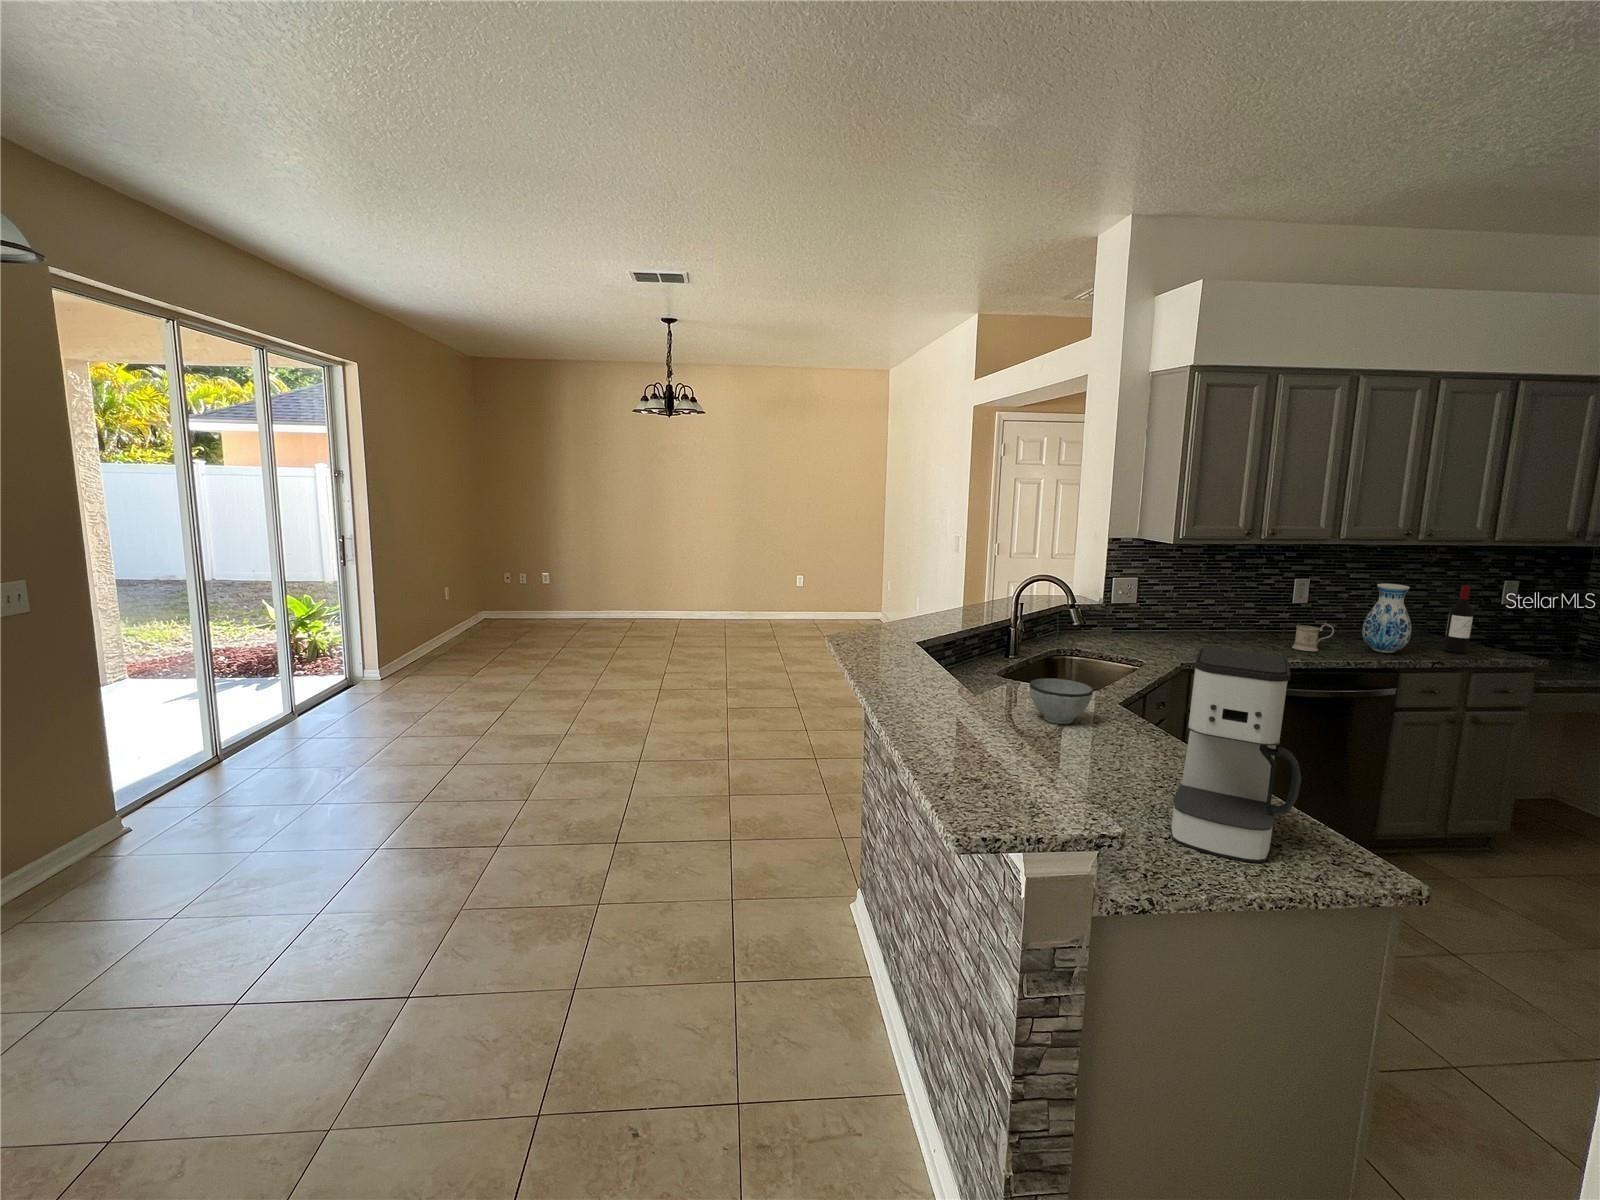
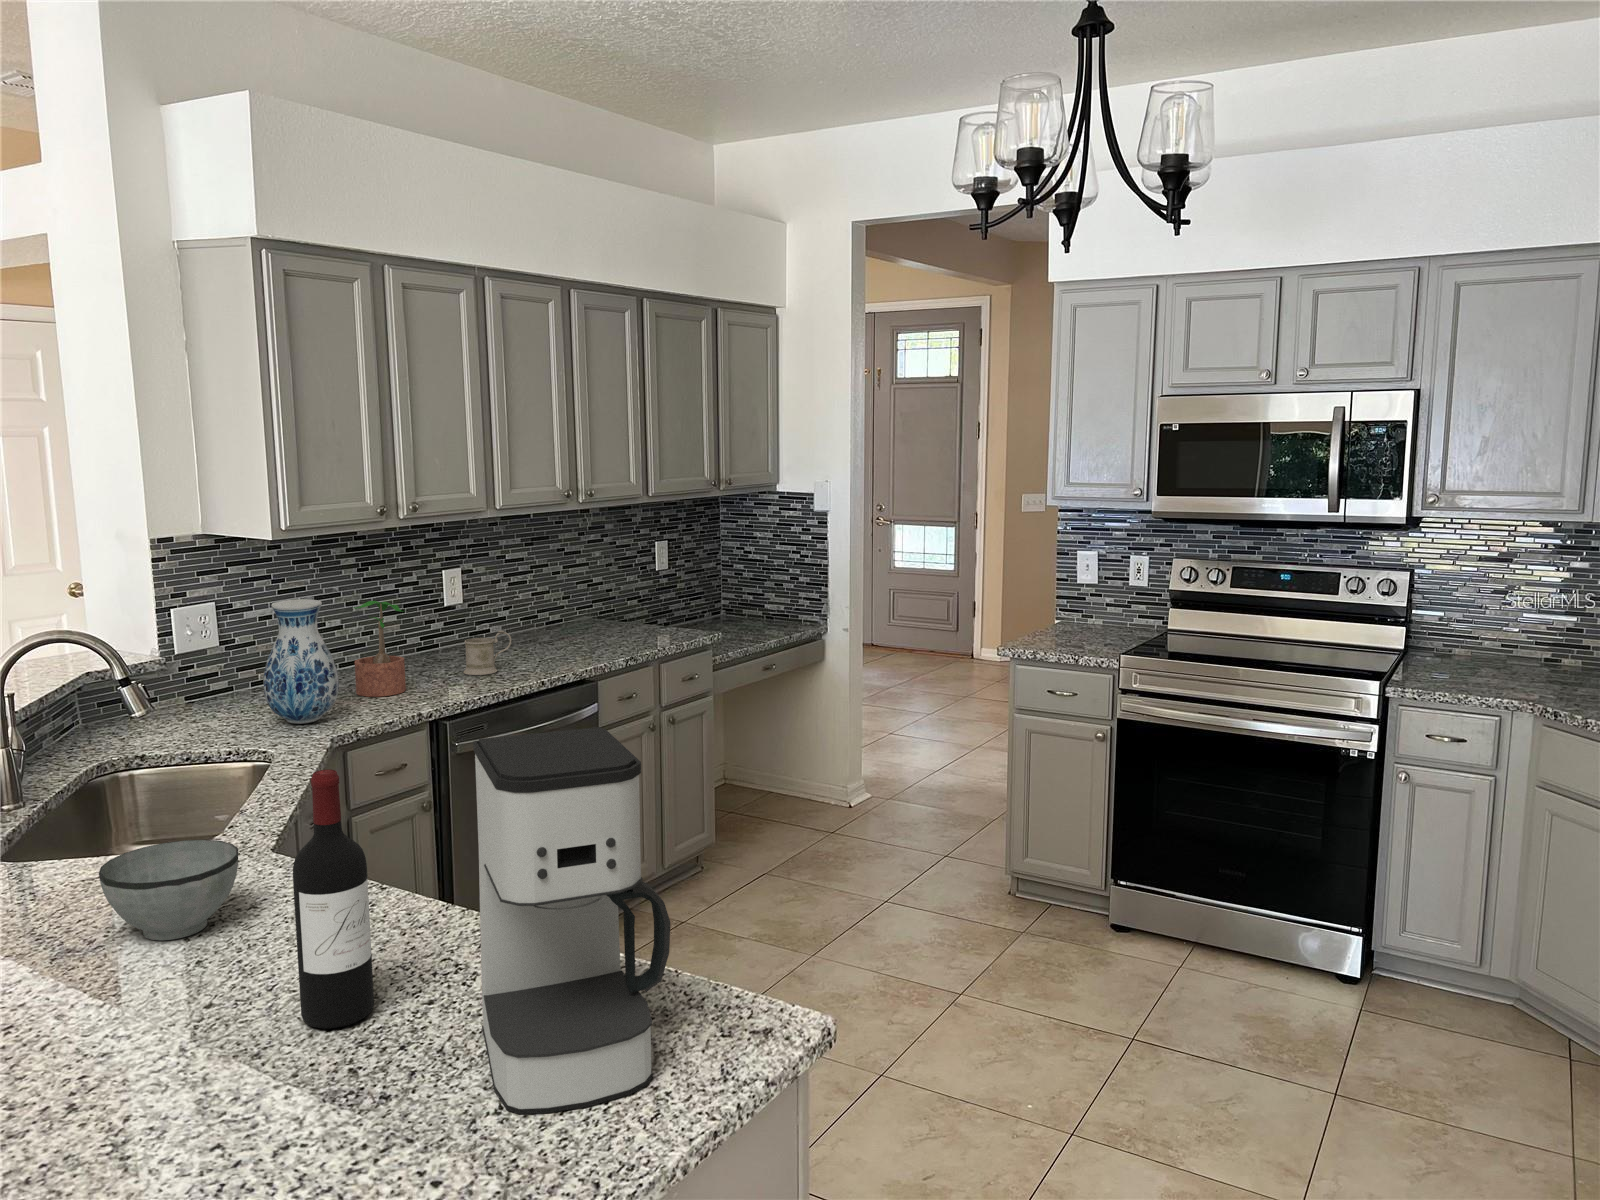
vase: present [1362,584,1411,653] -> present [264,599,339,724]
wine bottle: present [1443,585,1474,653] -> present [293,769,374,1029]
potted plant: none [1211,589,1253,650] -> present [353,601,406,697]

